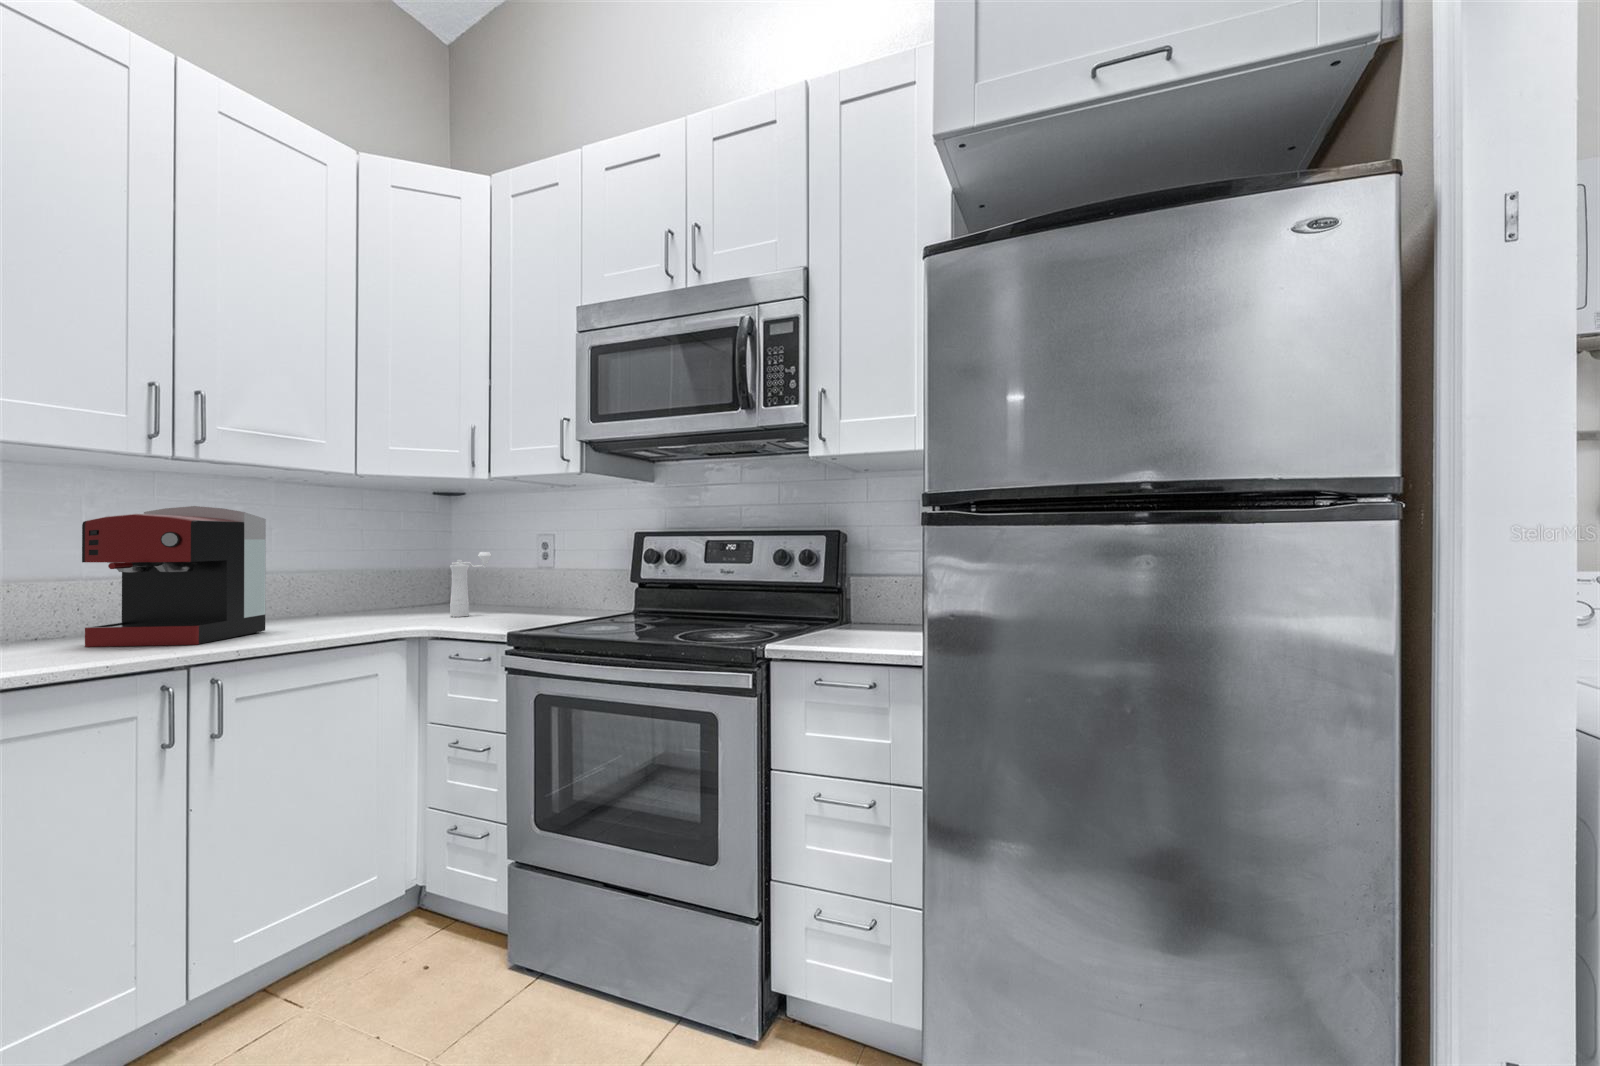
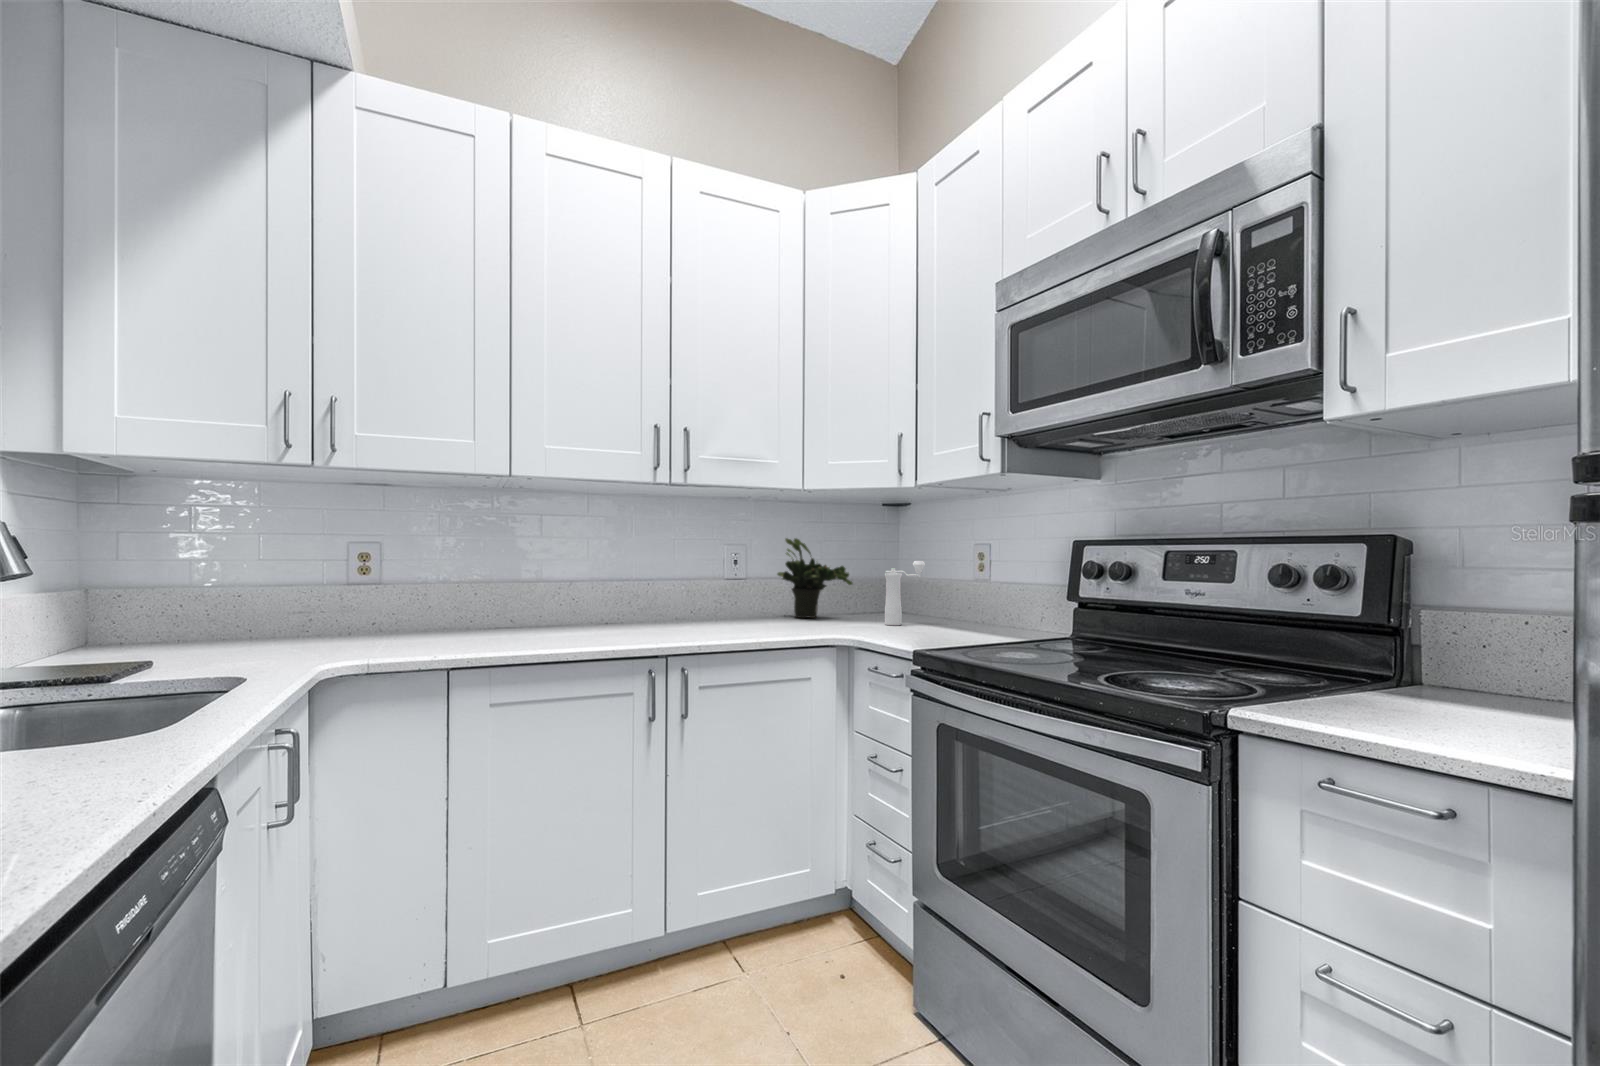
coffee maker: present [82,506,266,647] -> none [619,519,734,634]
potted plant: none [306,530,407,618] -> present [777,538,852,618]

